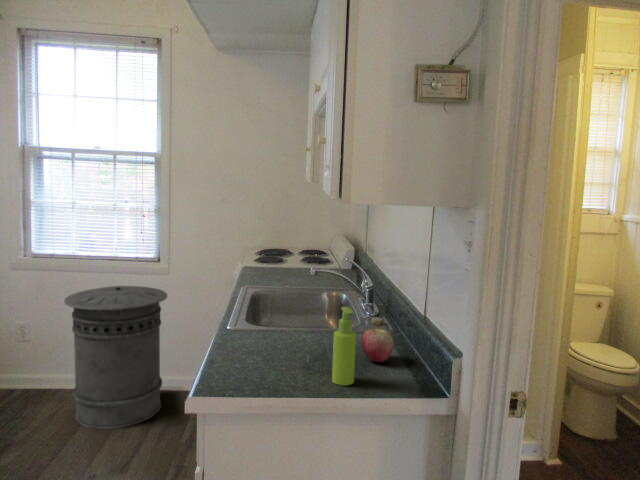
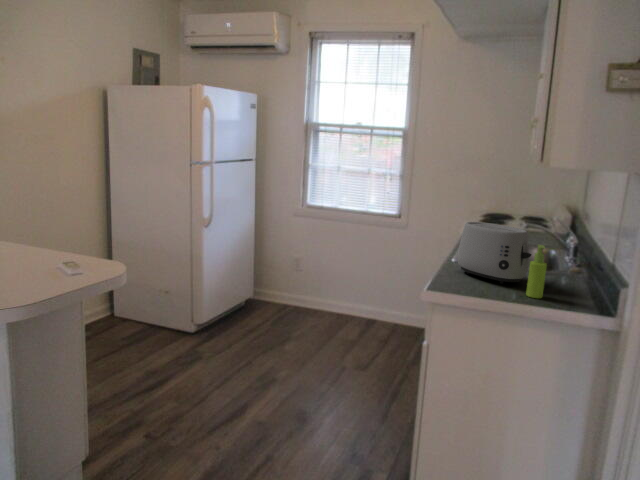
toaster: none [231,275,332,364] -> present [457,222,531,284]
trash can: present [64,286,167,429] -> none [331,232,404,338]
apple: present [361,326,393,362] -> none [554,265,581,292]

